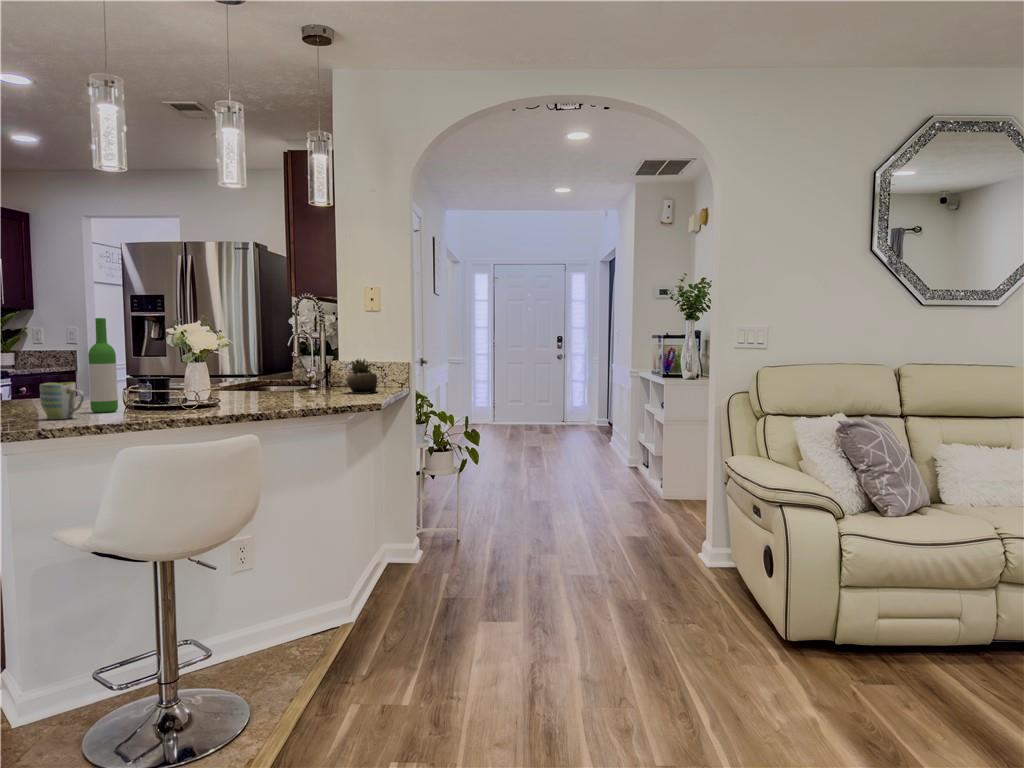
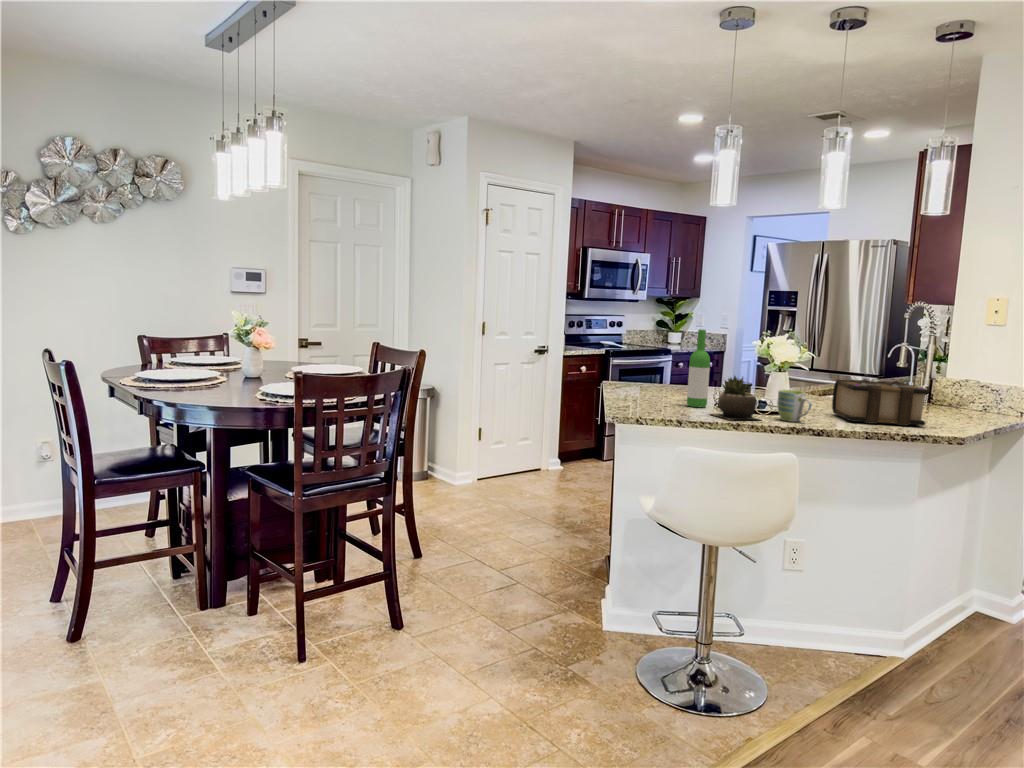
succulent plant: present [345,359,378,394] -> present [711,376,760,420]
book: none [255,360,344,403] -> present [832,380,929,426]
mug: present [40,382,84,419] -> present [777,390,812,422]

